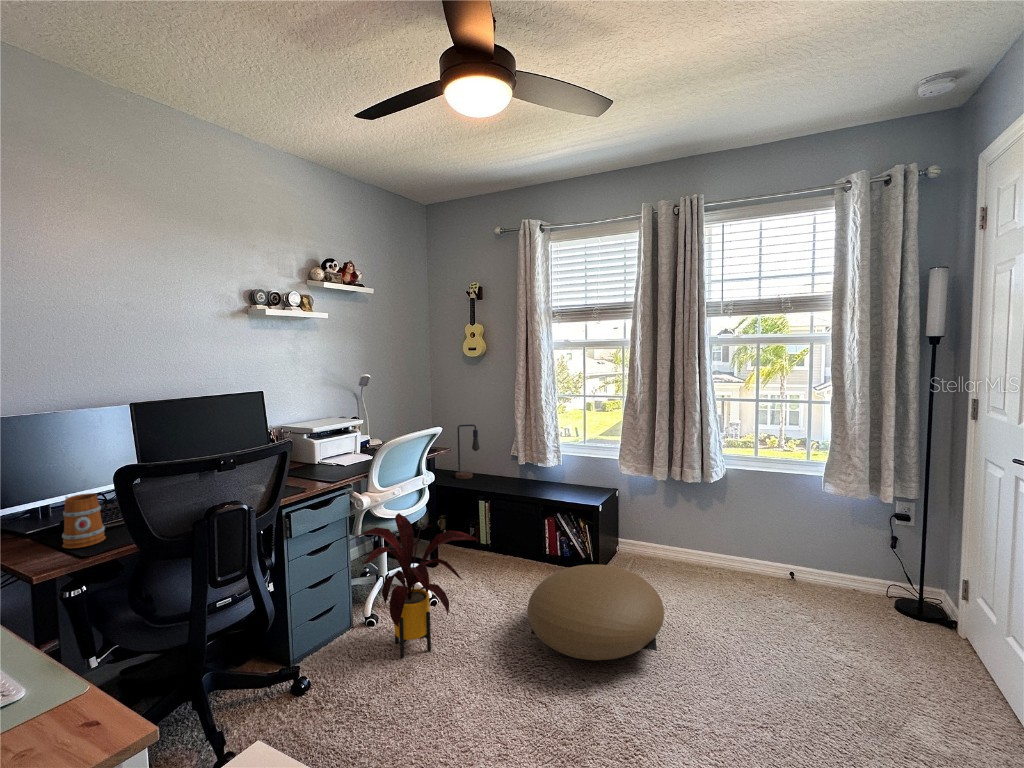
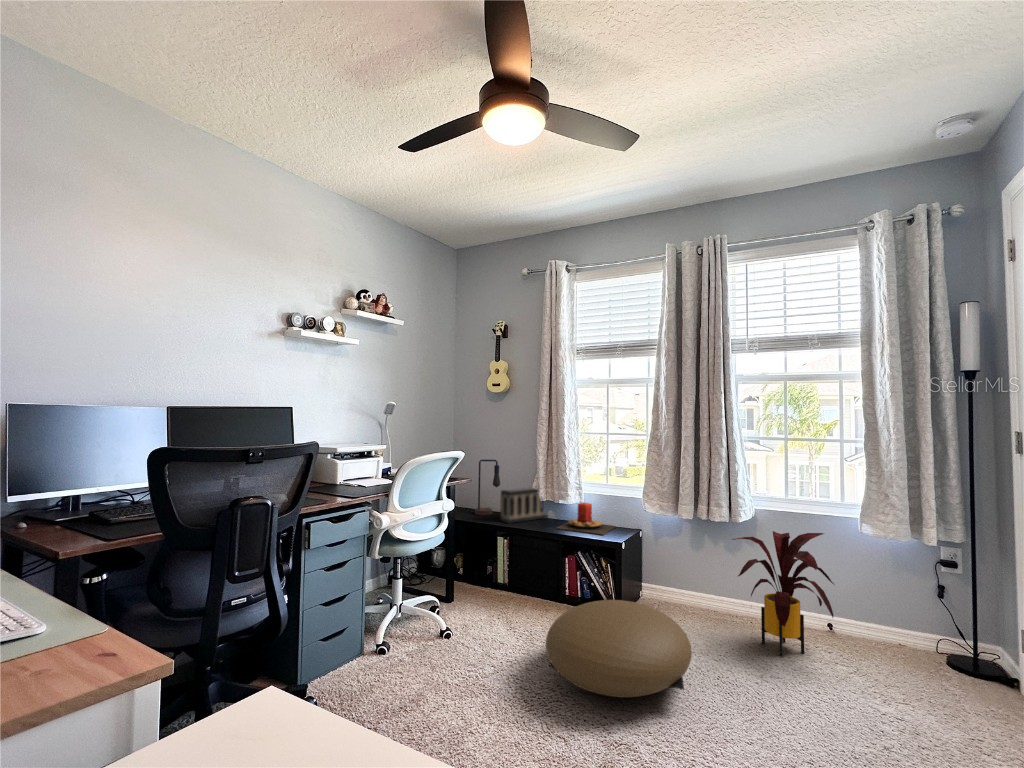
speaker: none [480,449,527,488] -> present [500,487,548,523]
candle: none [535,465,593,497] -> present [557,503,615,535]
mug: present [62,493,106,548] -> none [91,482,132,533]
house plant: present [349,513,479,659] -> present [732,531,835,656]

